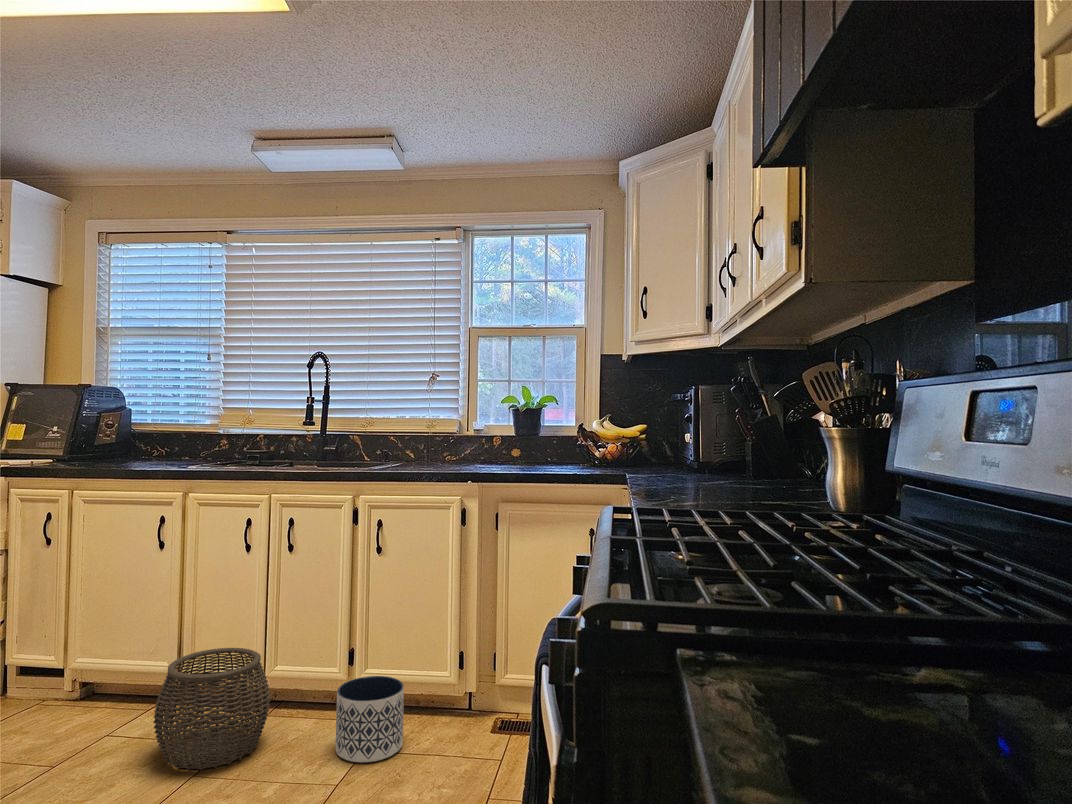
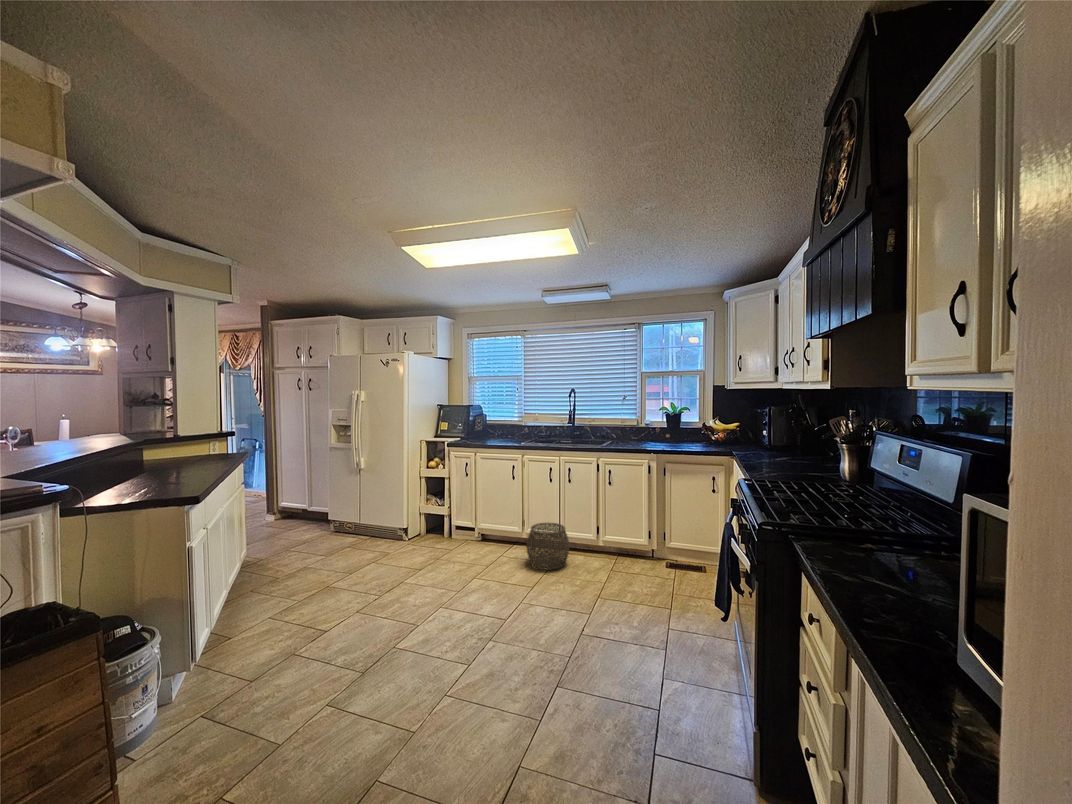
planter: present [336,676,404,763] -> none [599,539,627,574]

